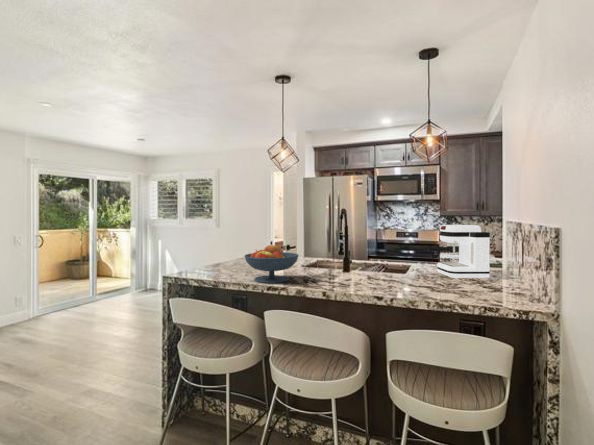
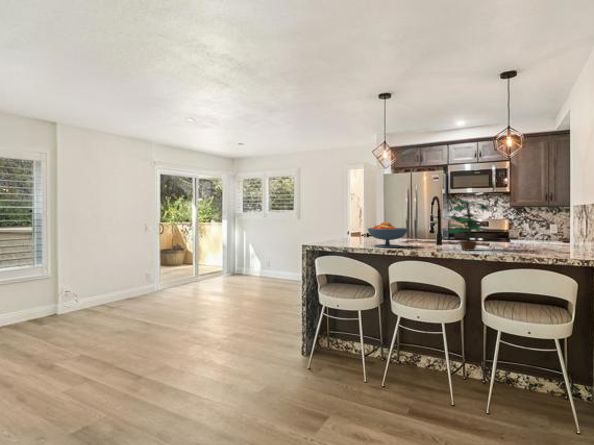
potted plant: none [343,217,403,288] -> present [448,200,488,251]
coffee maker: present [427,225,490,279] -> none [506,208,560,249]

